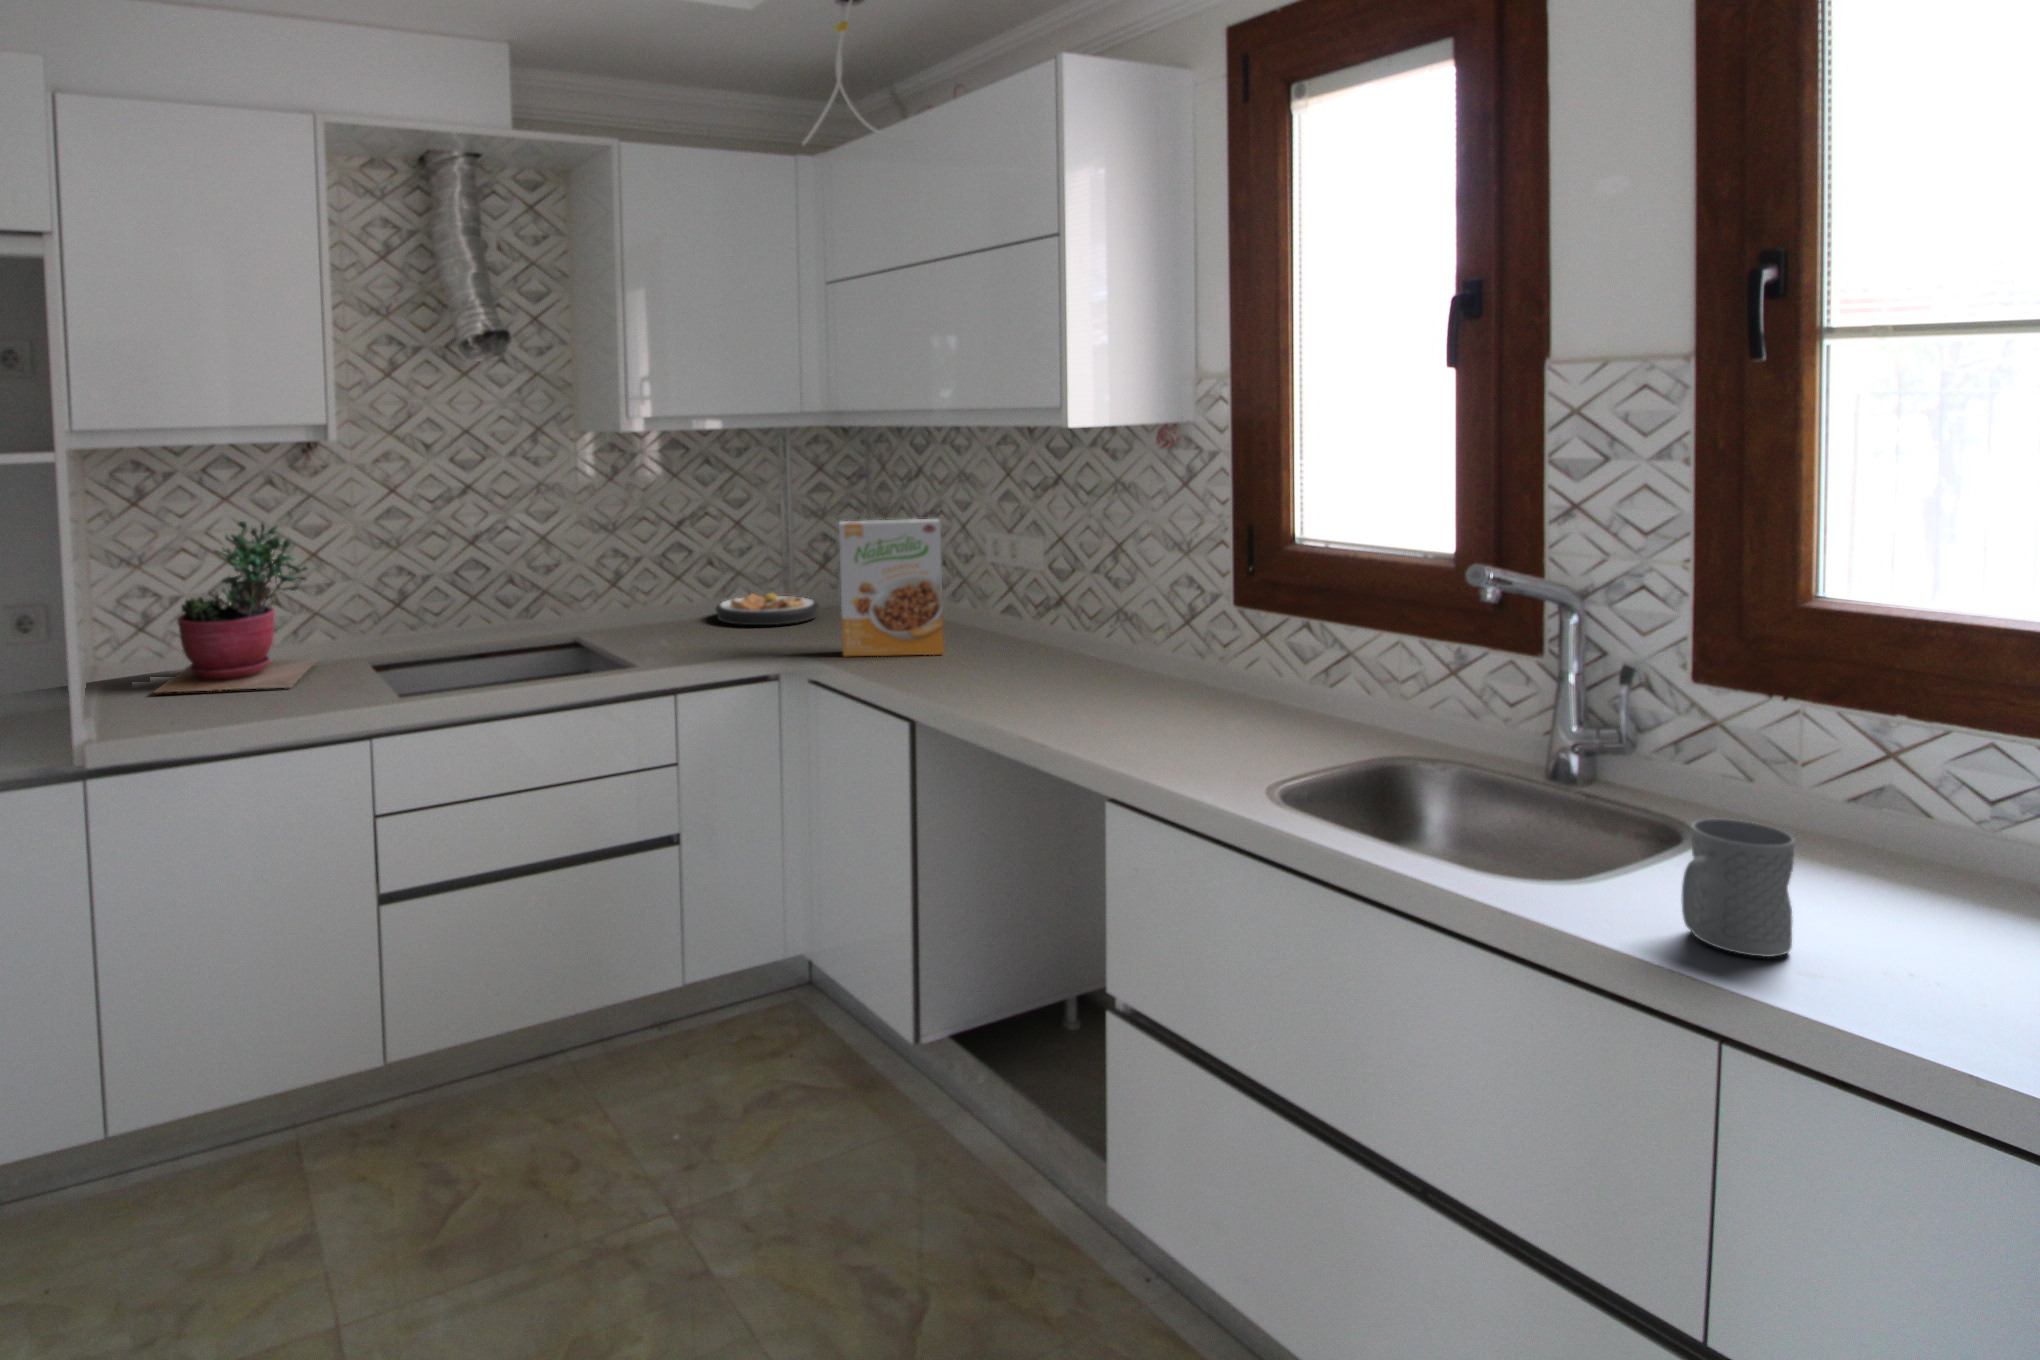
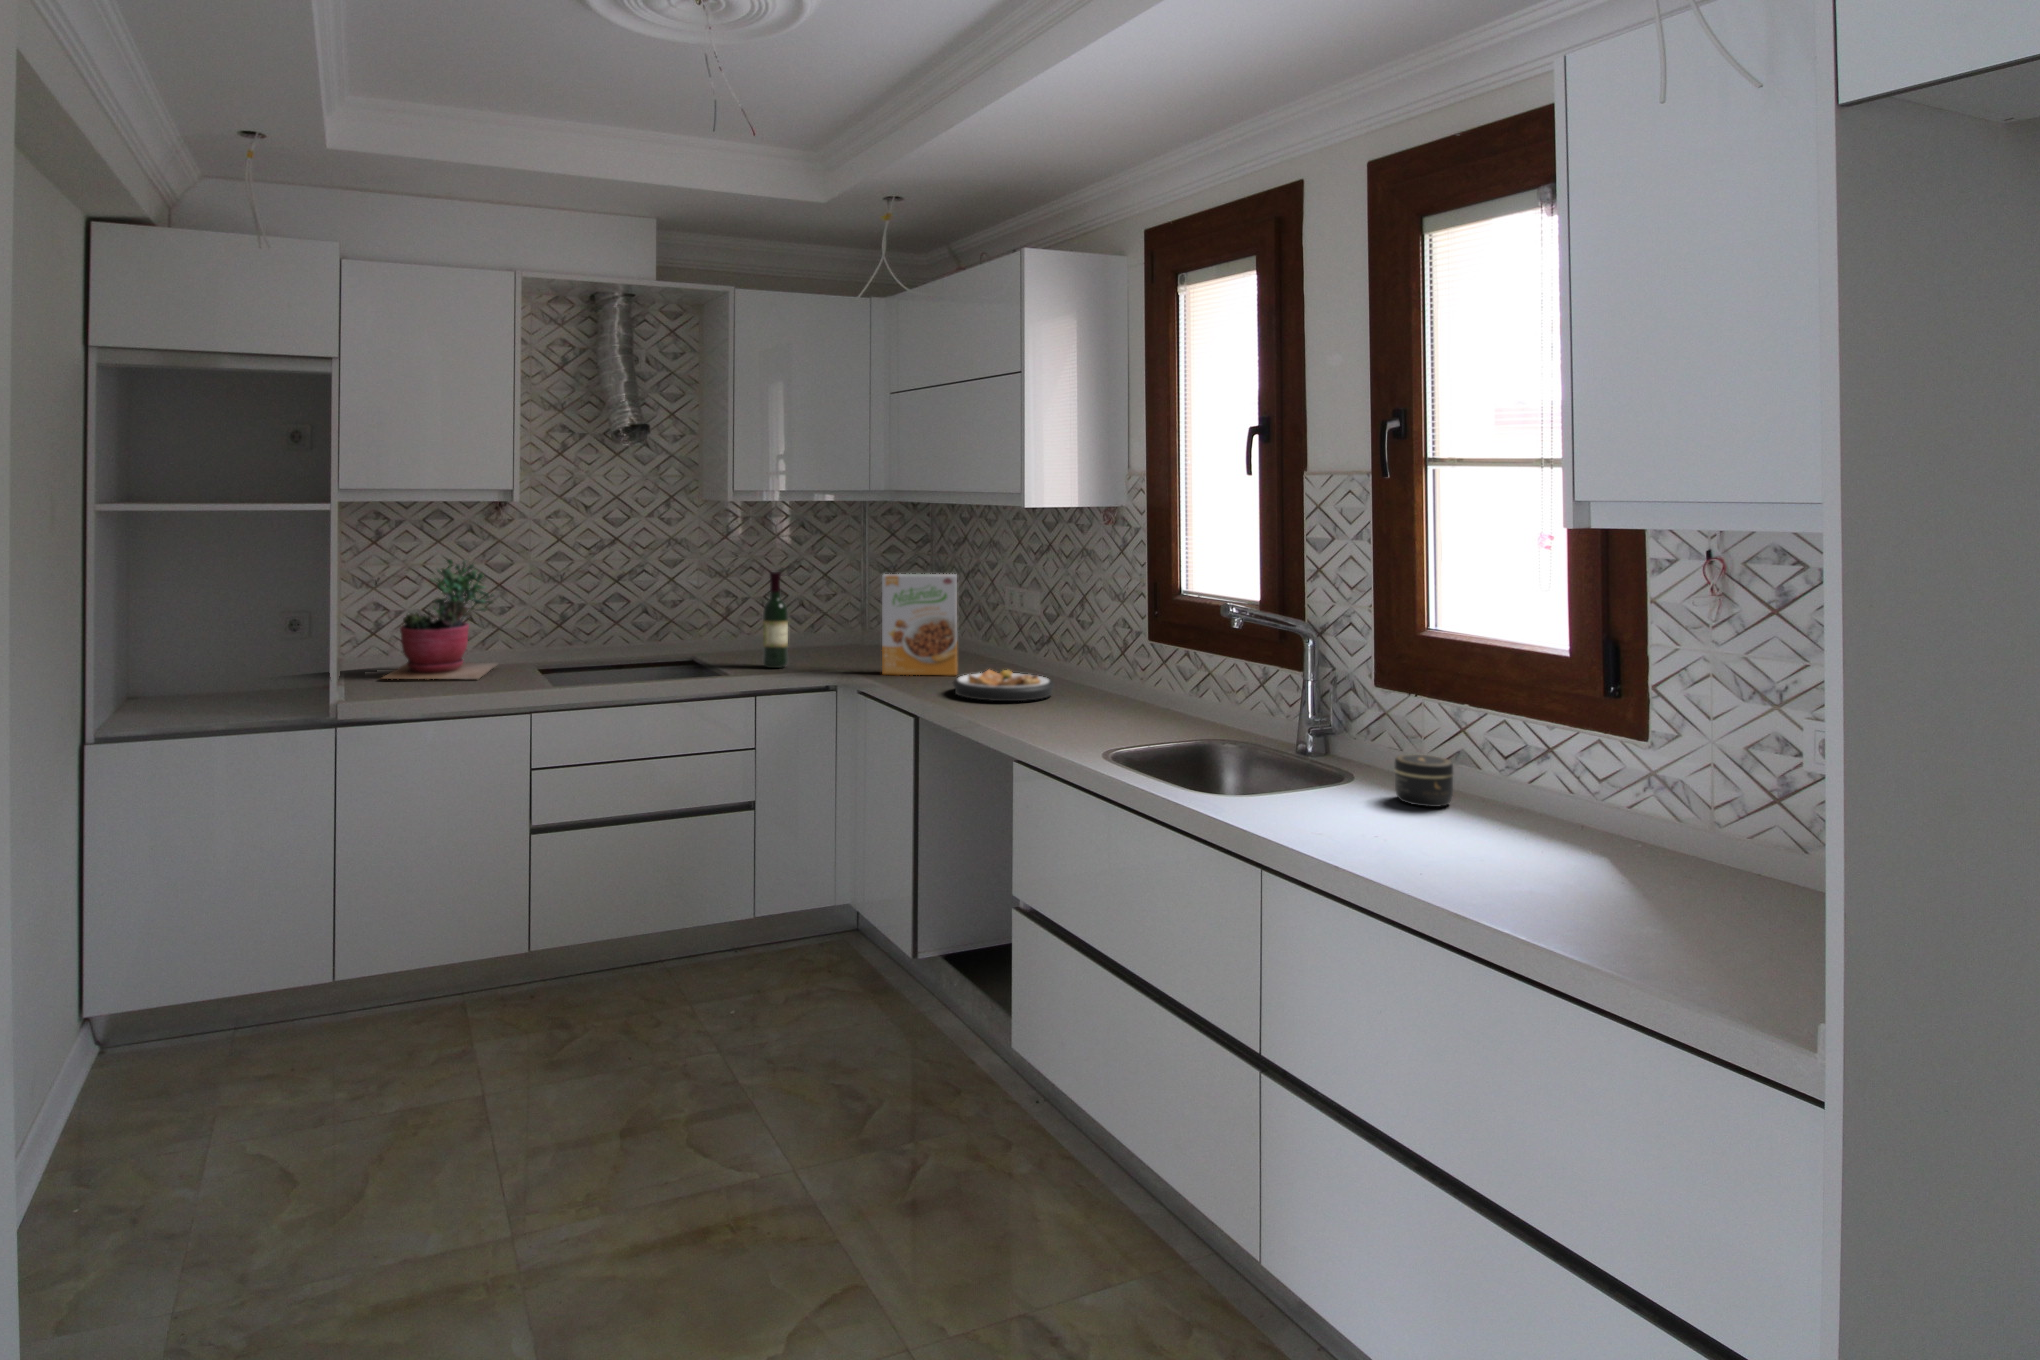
wine bottle: none [675,522,710,651] -> present [763,572,788,668]
plate: present [716,593,819,625] -> present [953,670,1054,701]
jar: none [1818,810,1939,904] -> present [1394,754,1453,807]
mug: present [1681,819,1795,957] -> none [1266,746,1331,822]

